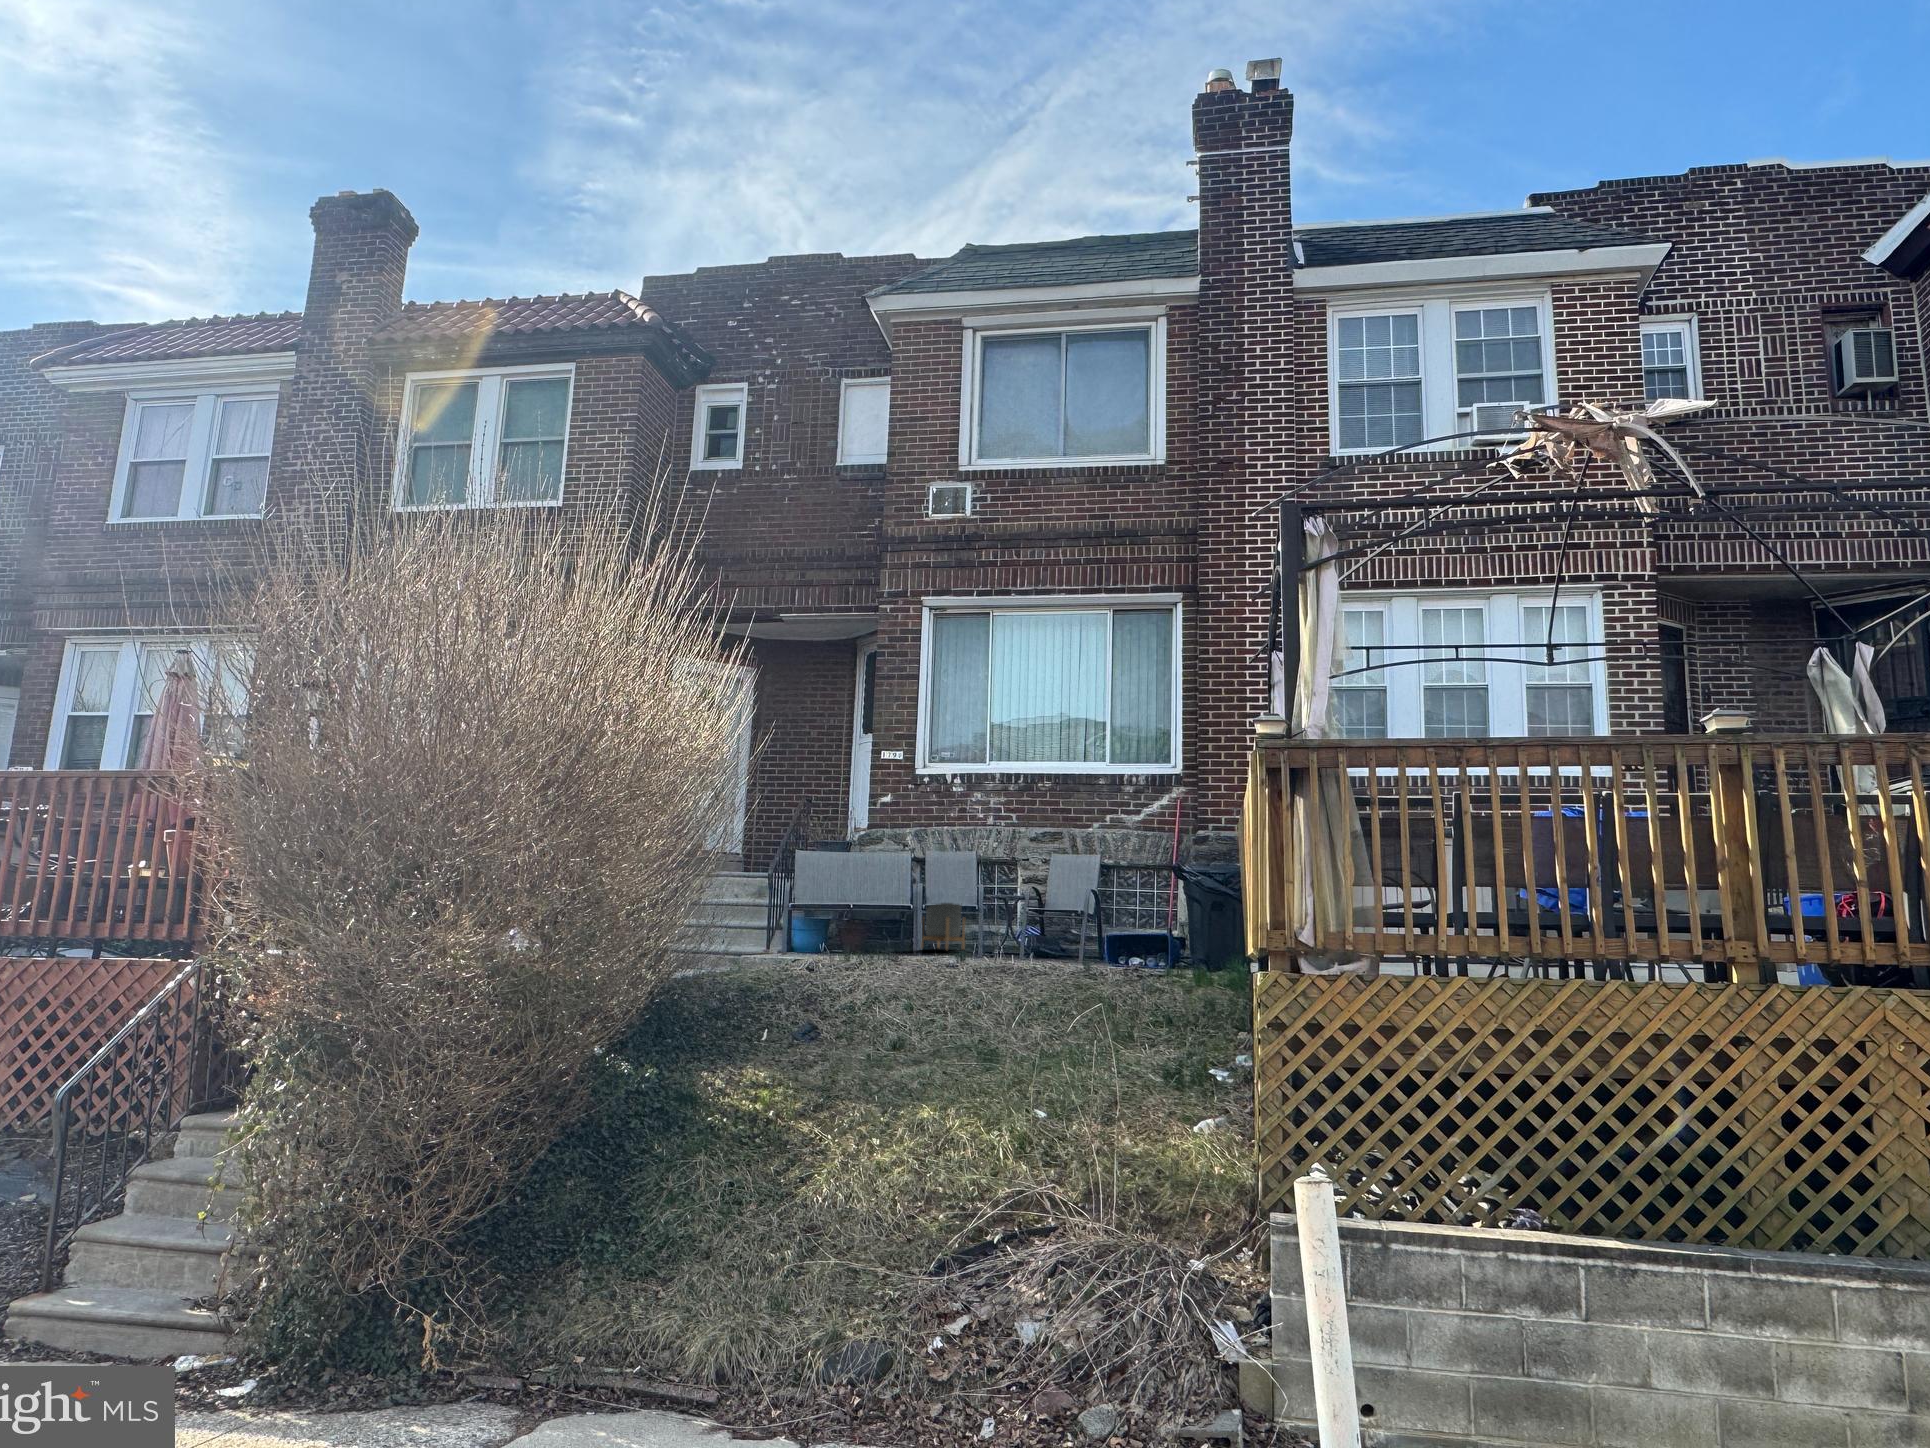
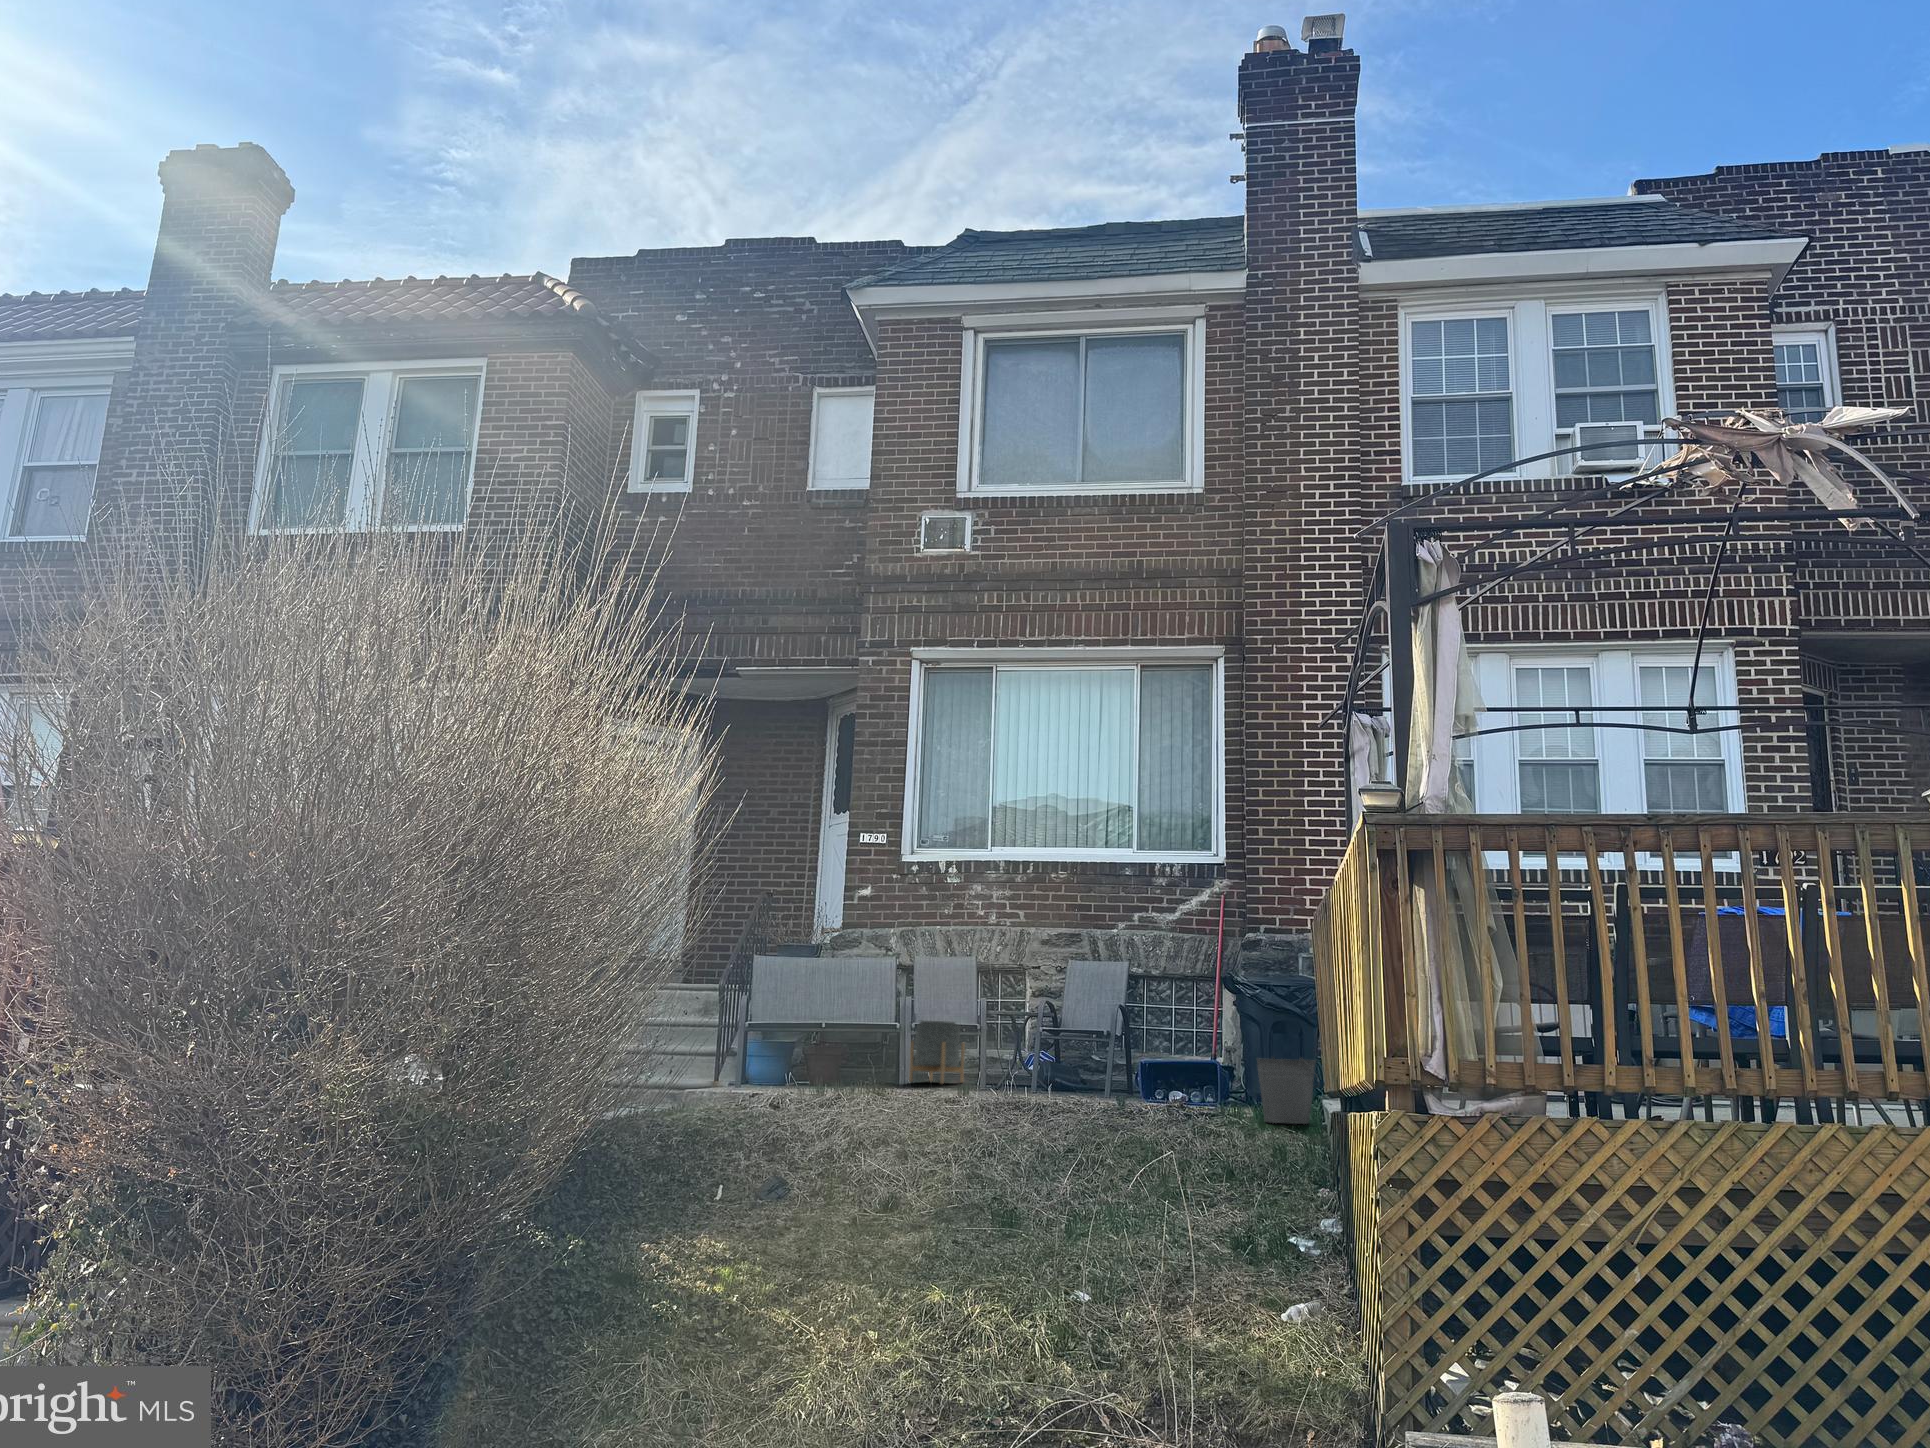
bucket: none [1189,928,1239,982] -> present [1257,1058,1316,1124]

